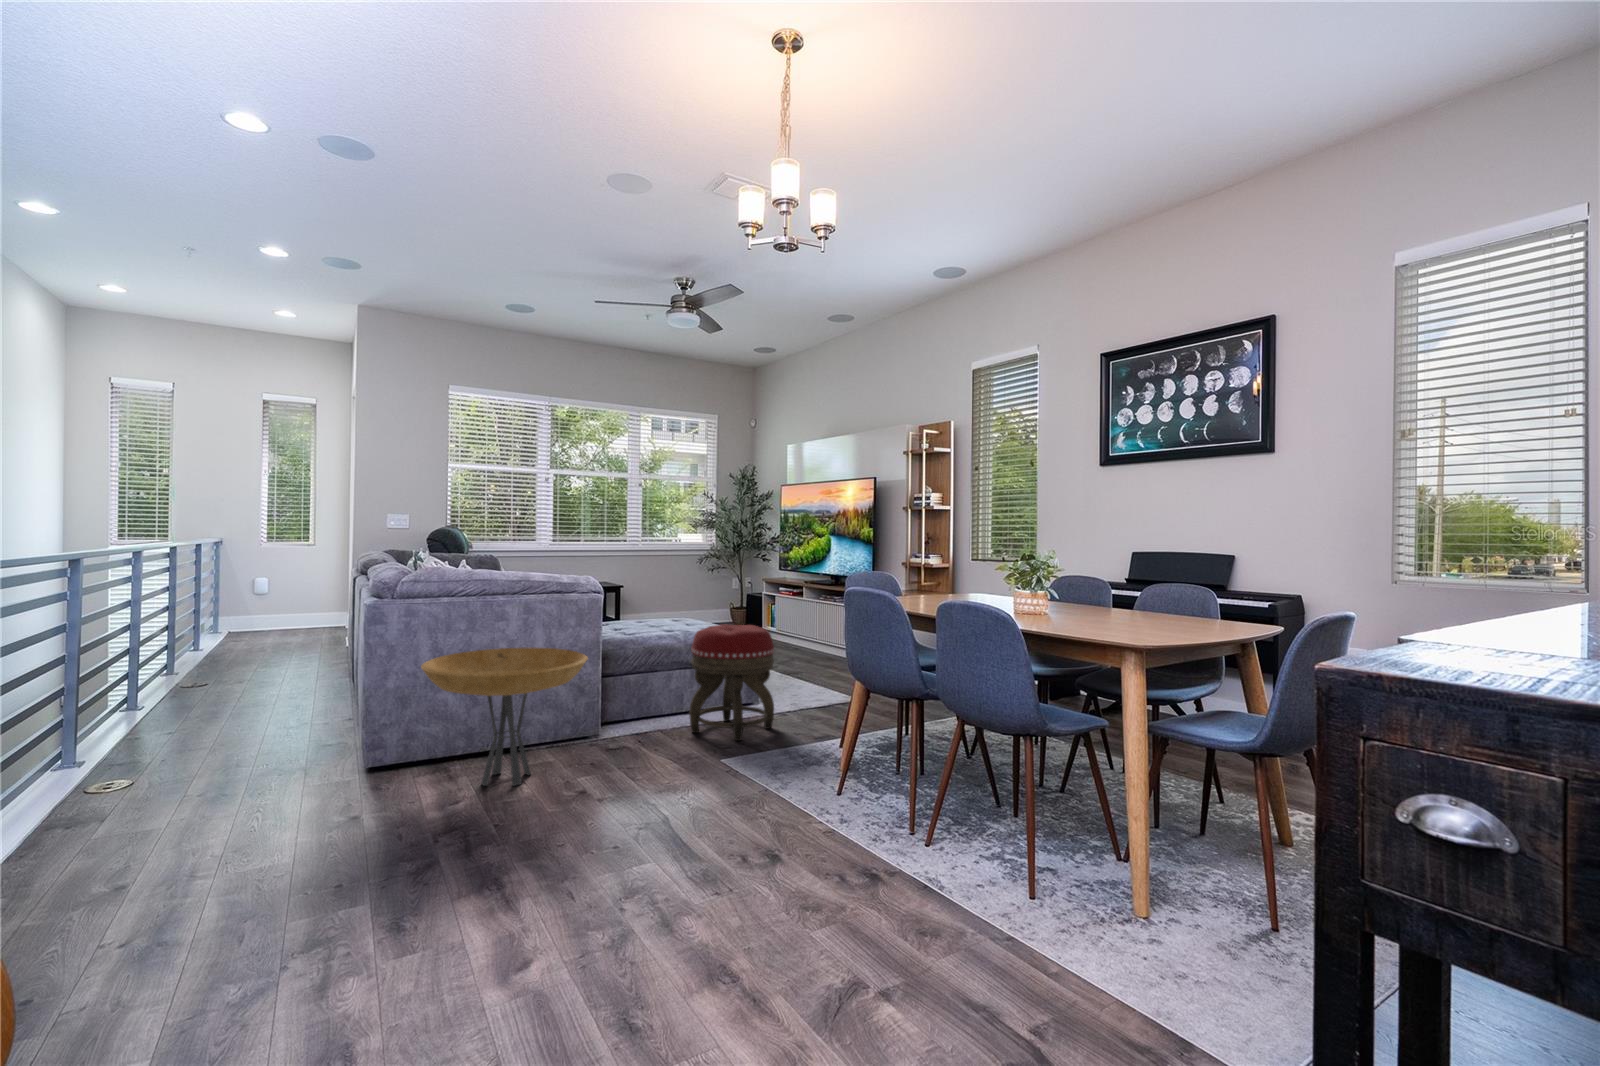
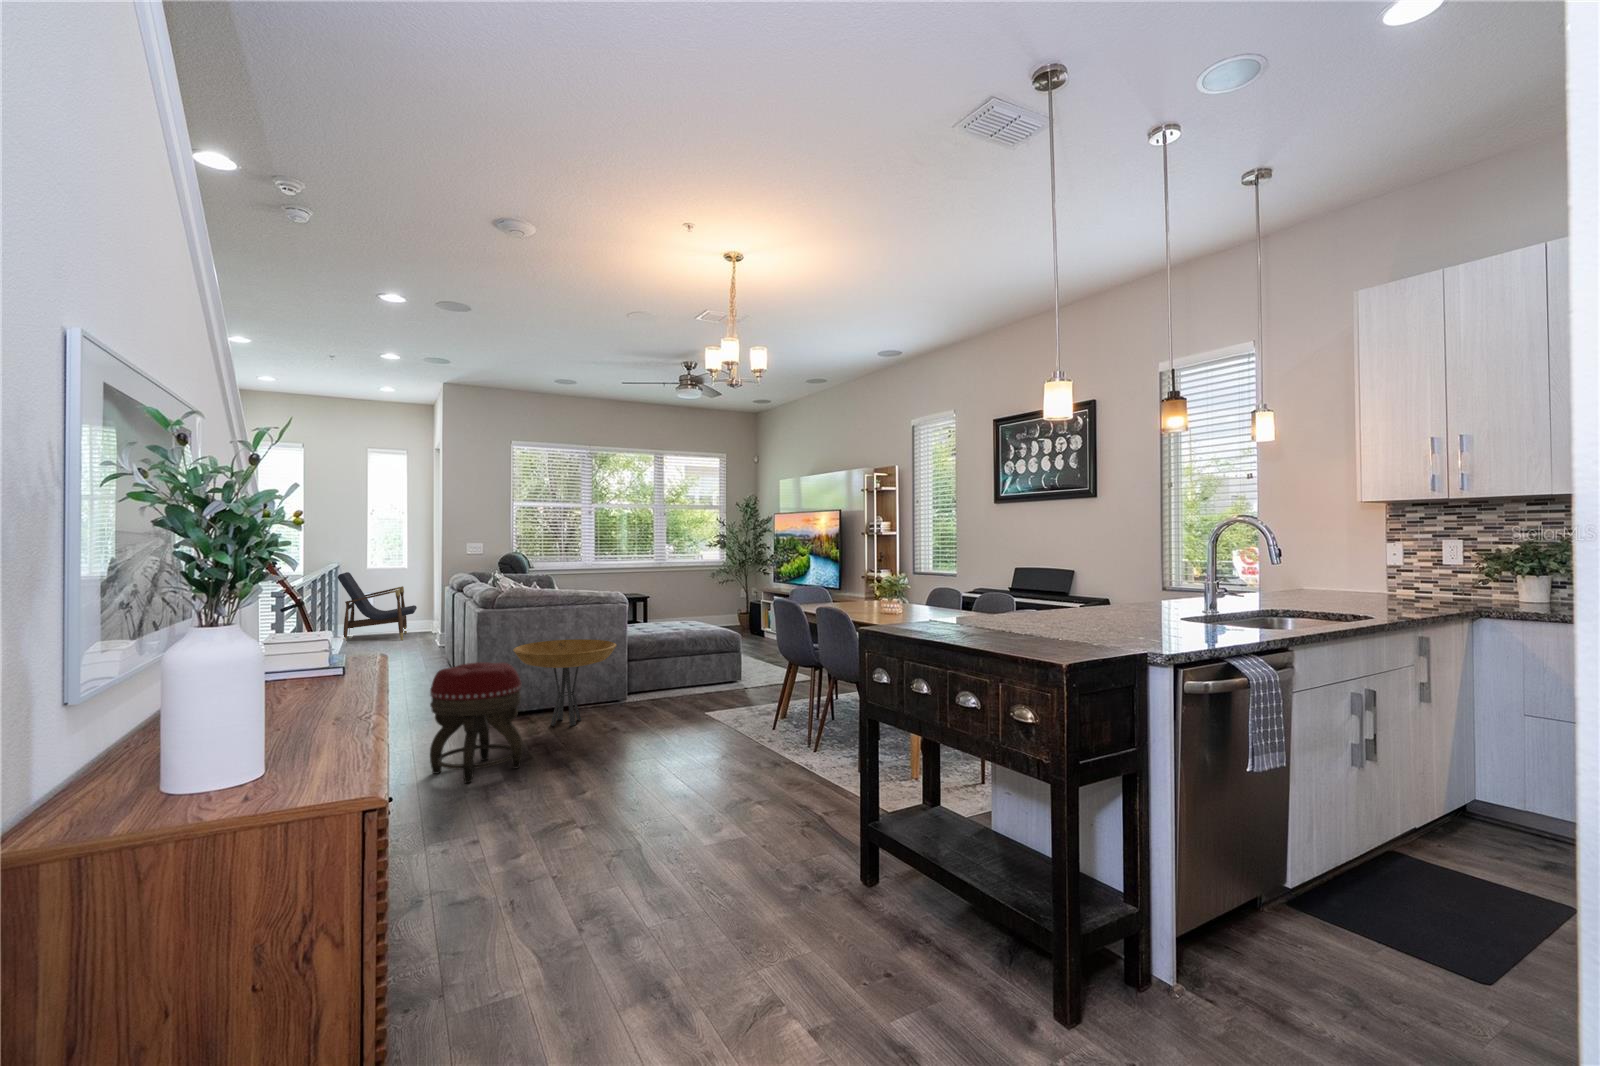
lounge chair: none [216,550,326,640] -> present [338,572,417,640]
footstool: present [689,624,774,741] -> present [430,662,523,783]

